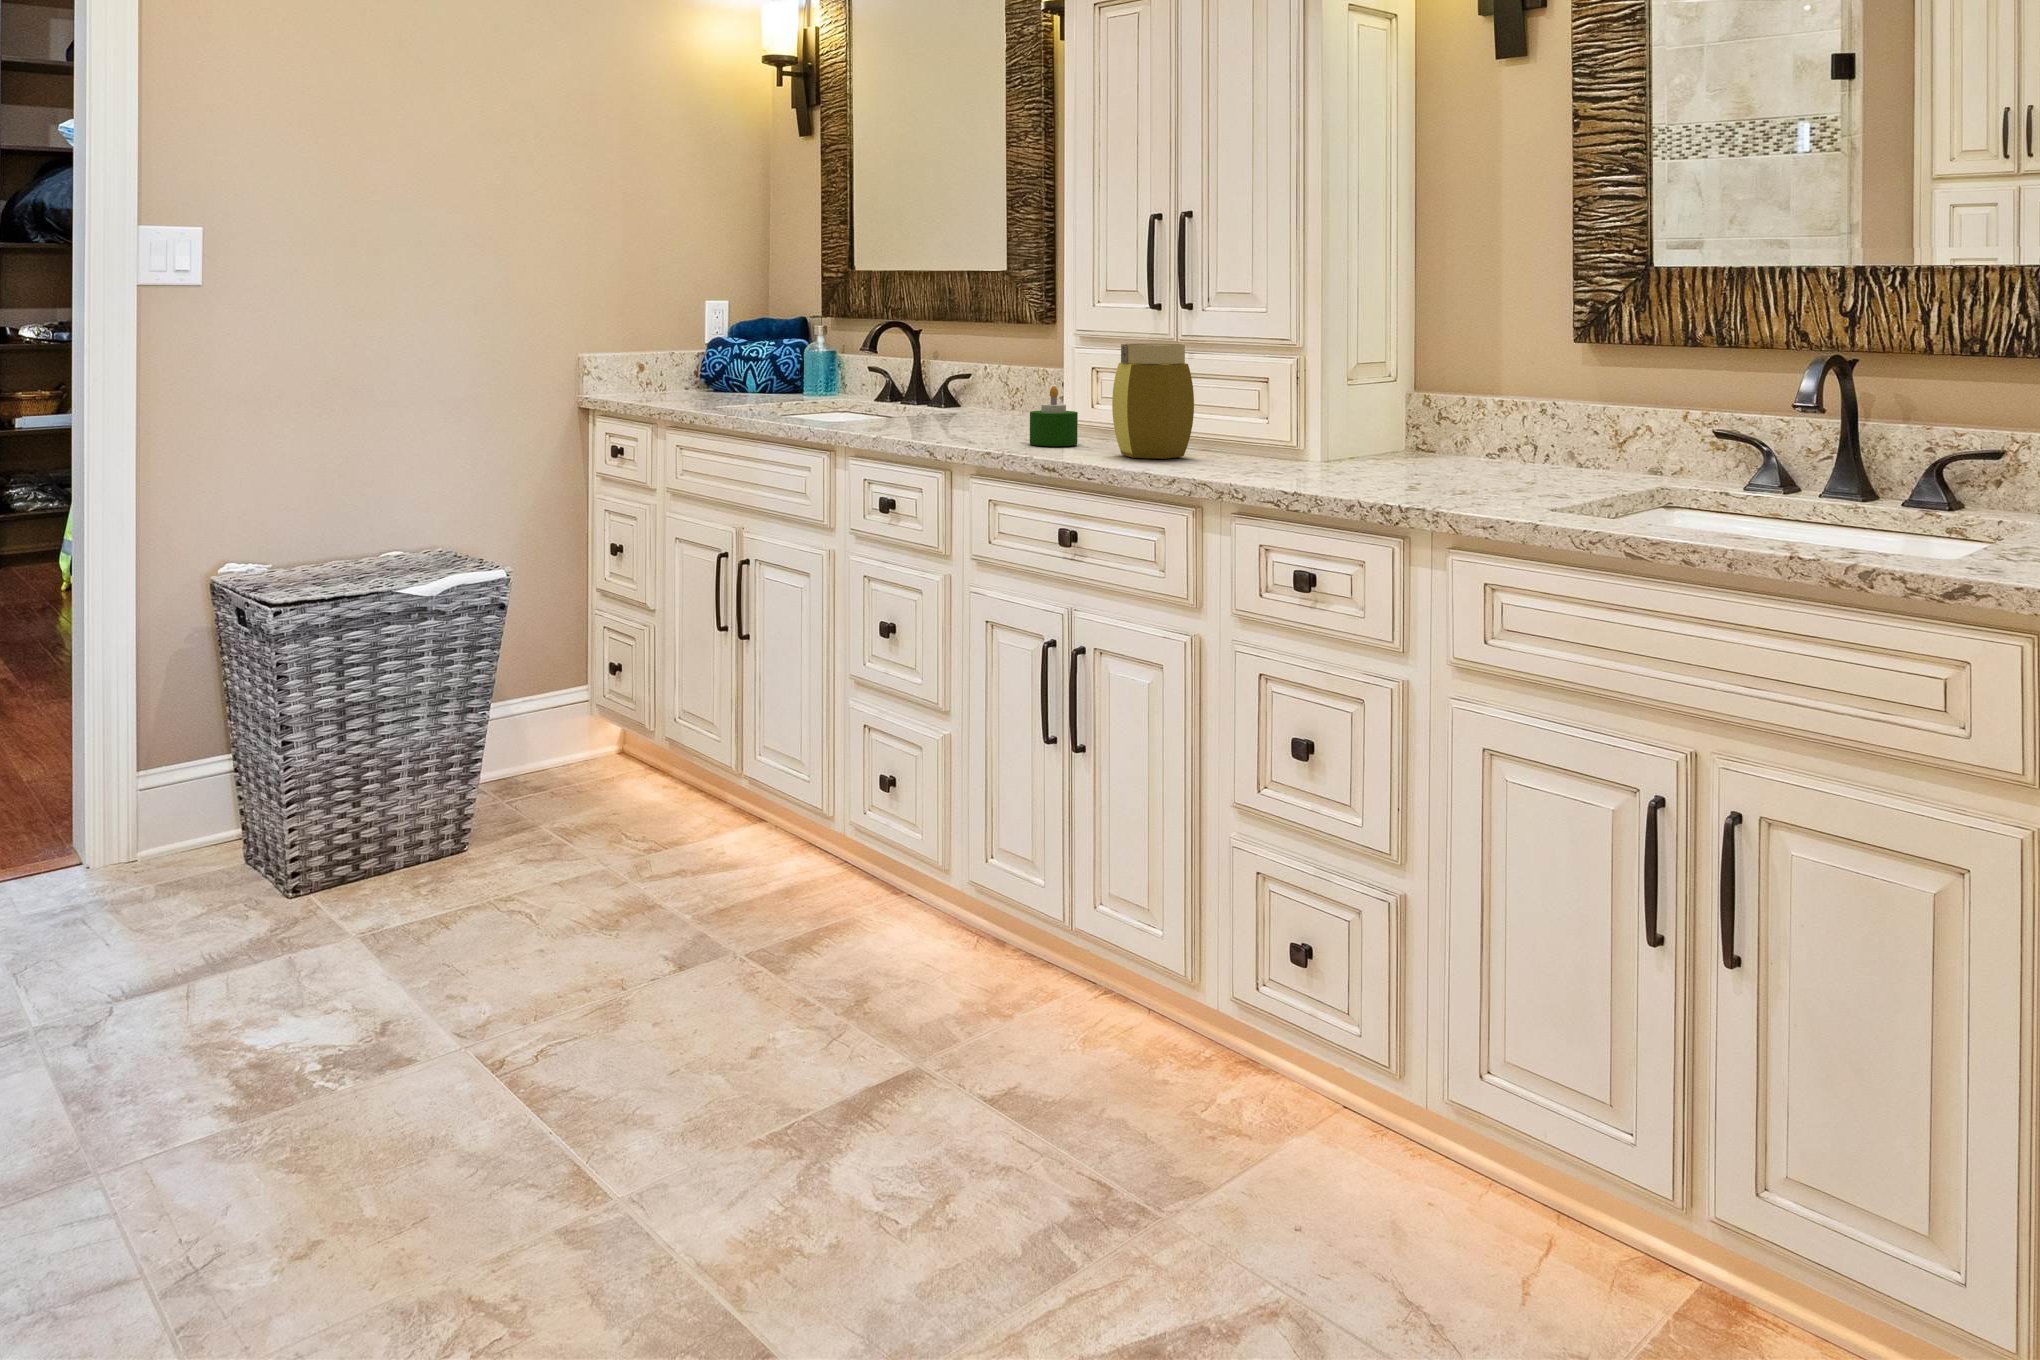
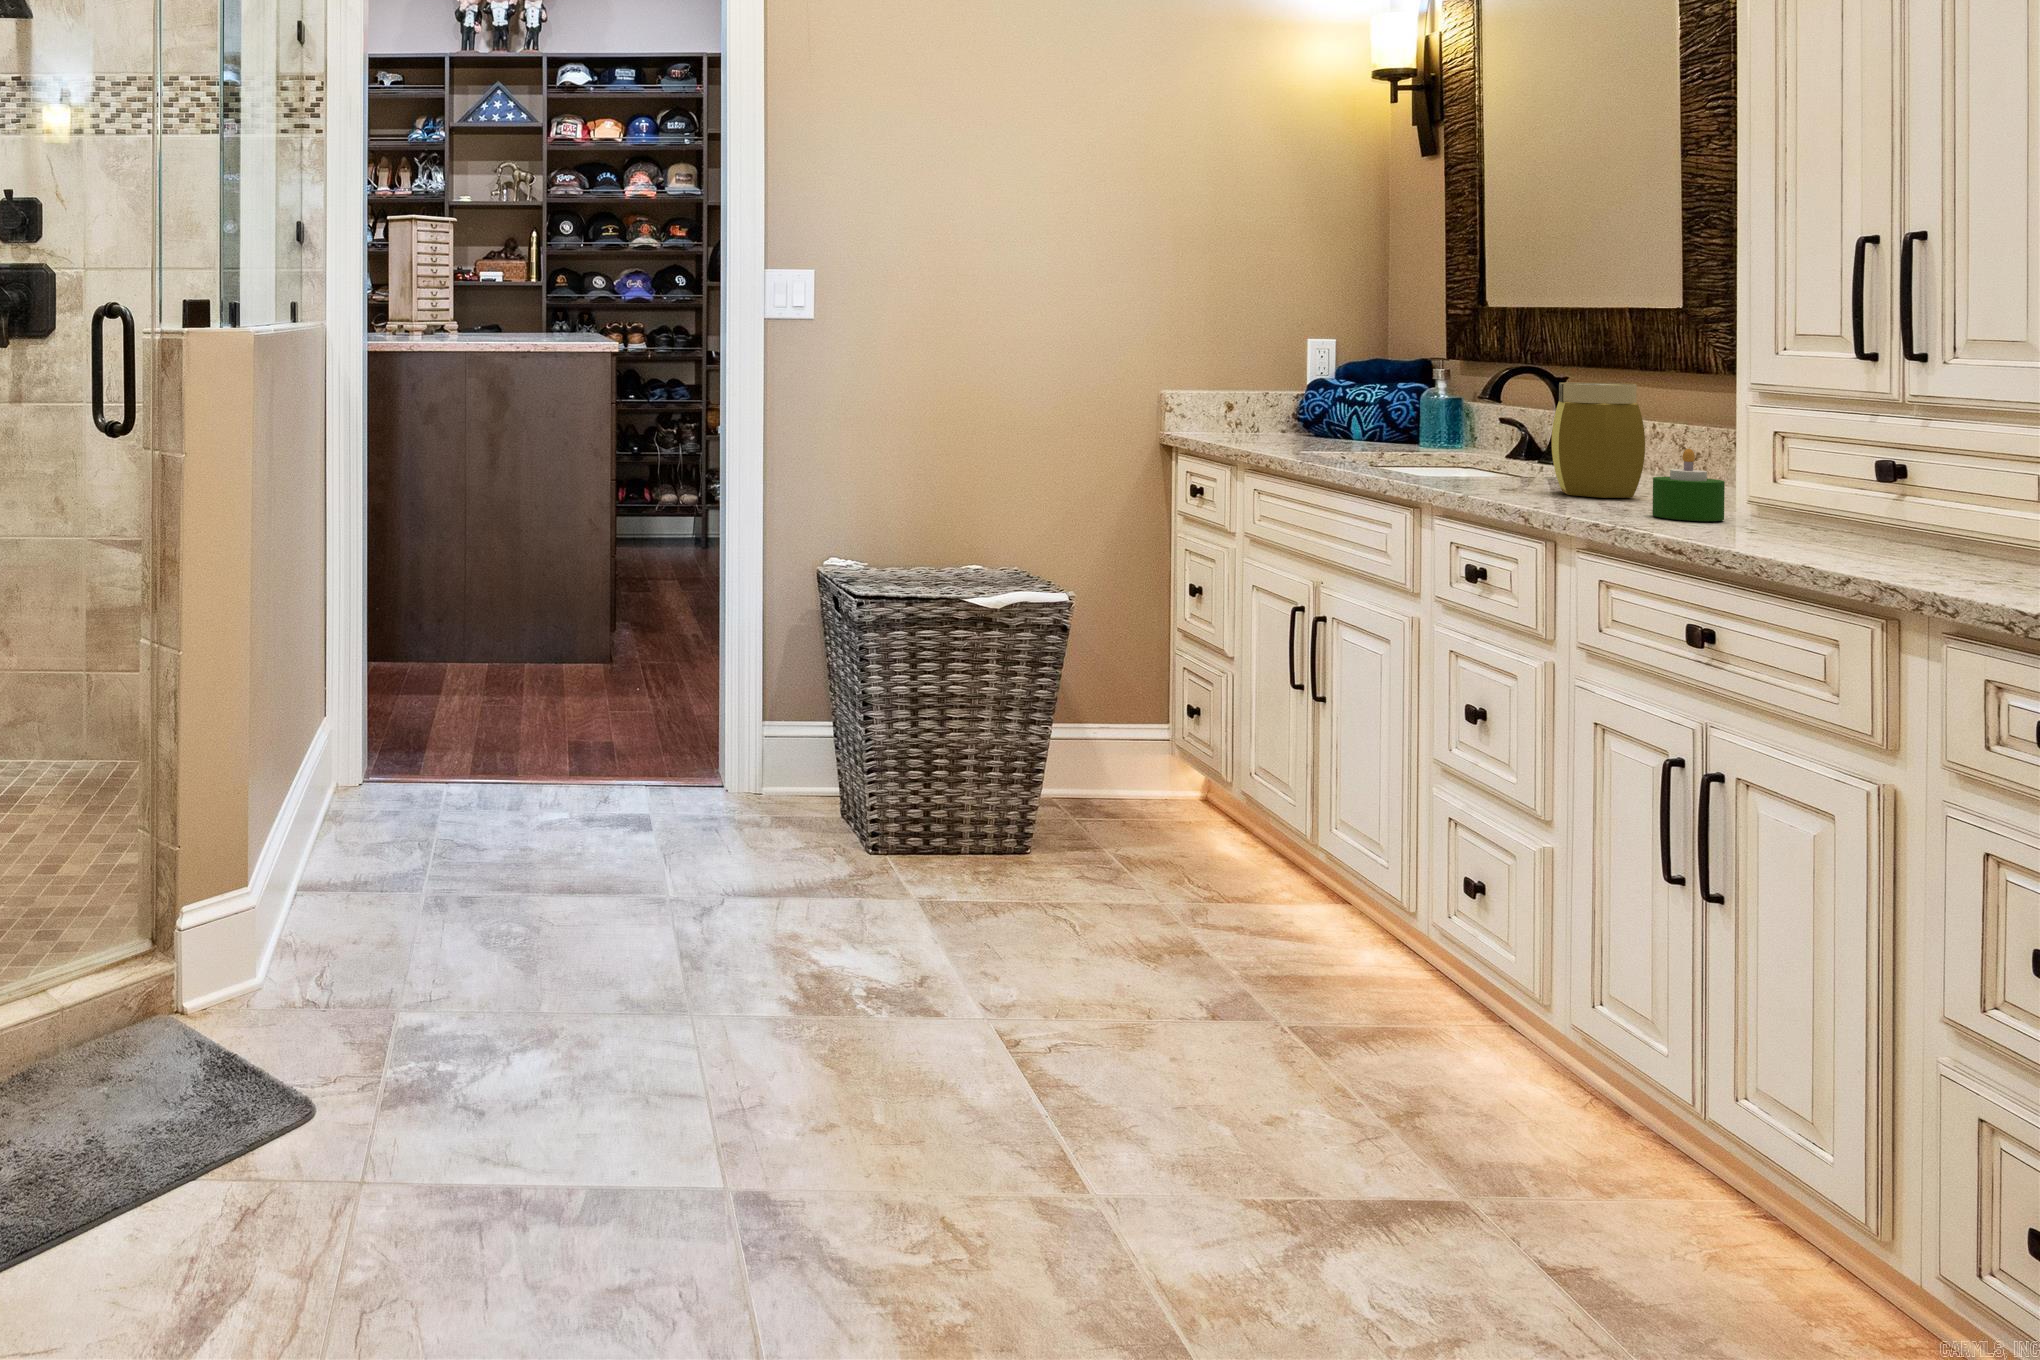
jar: present [1112,343,1194,459] -> present [1552,382,1645,498]

